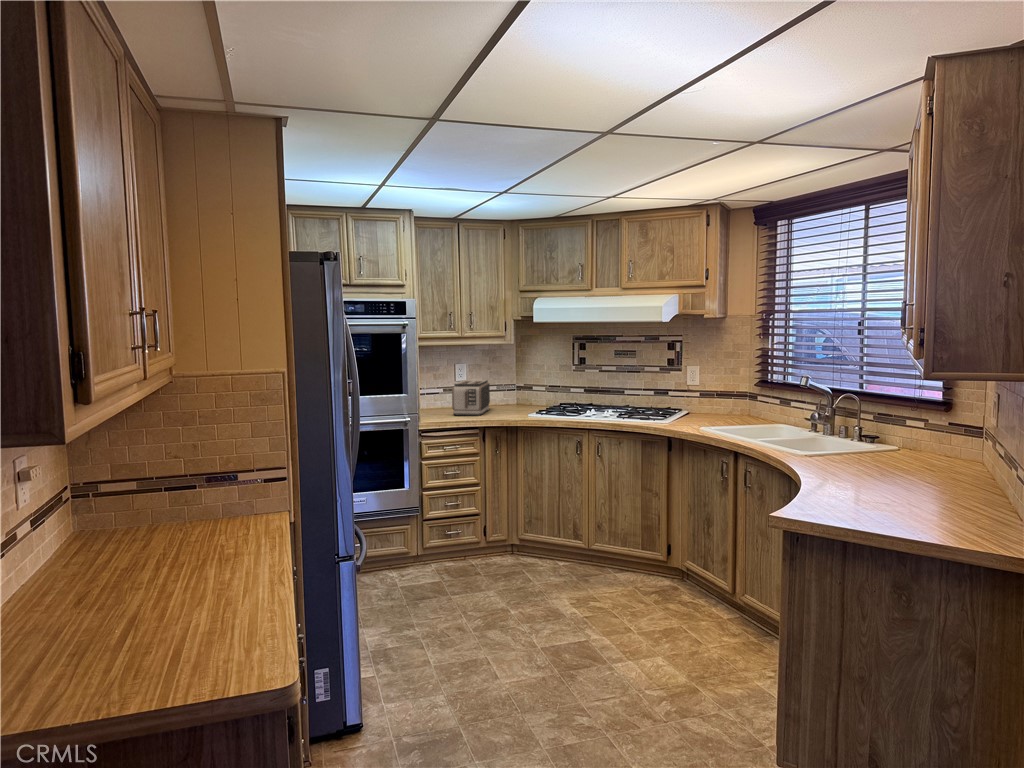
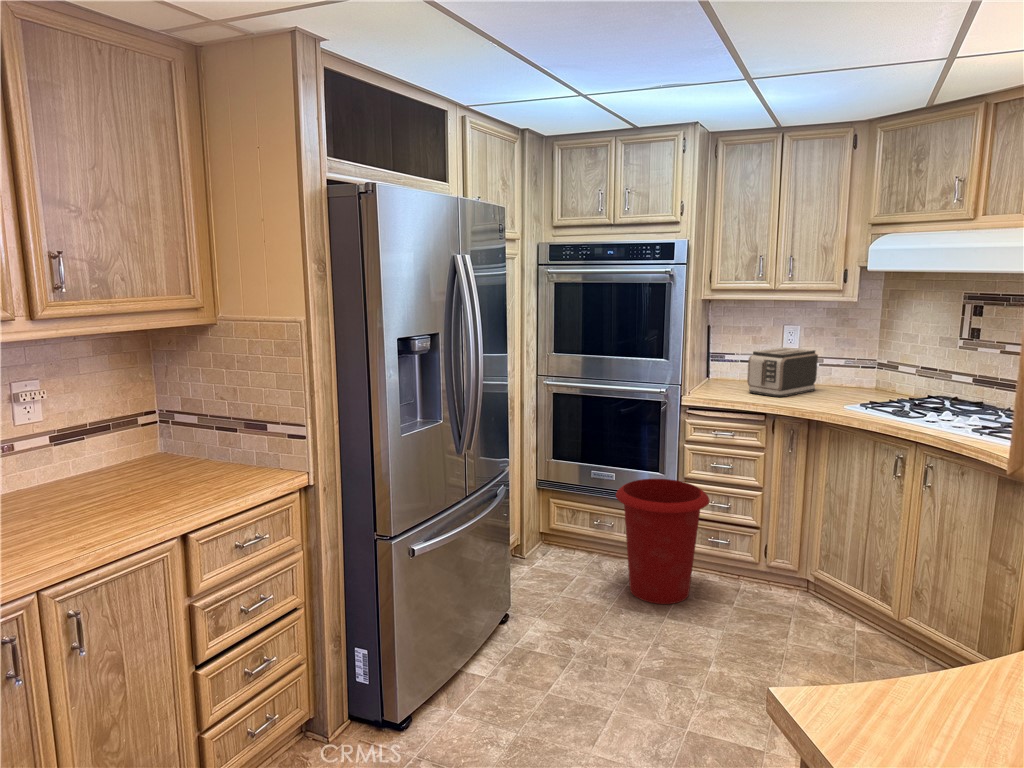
waste bin: none [386,491,460,591] -> present [616,479,710,604]

